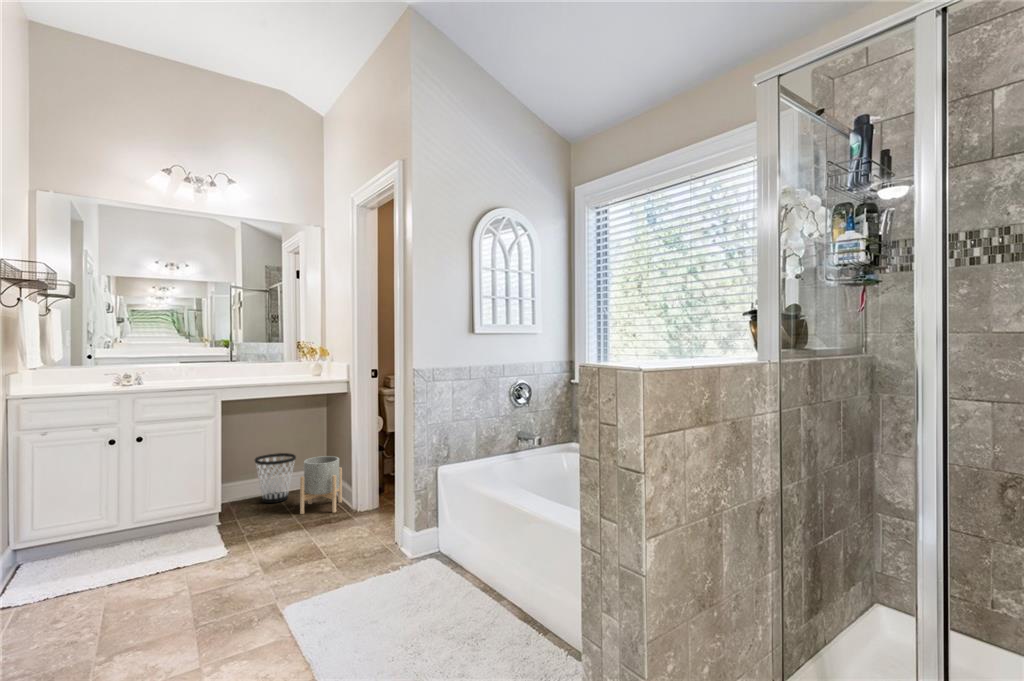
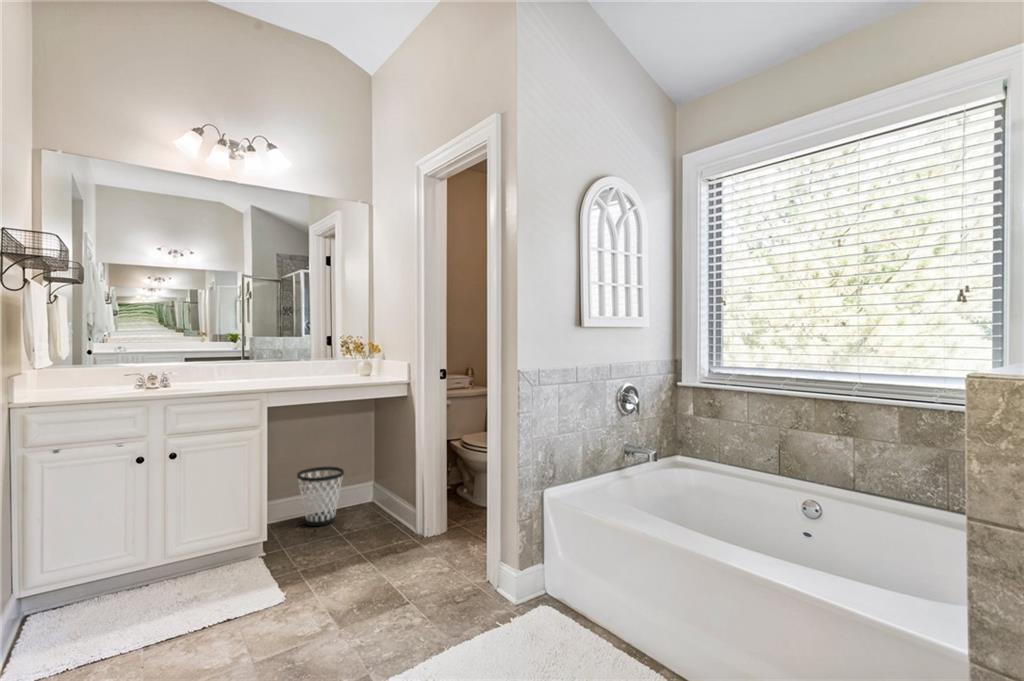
planter: present [300,456,342,514] -> none [356,471,400,541]

